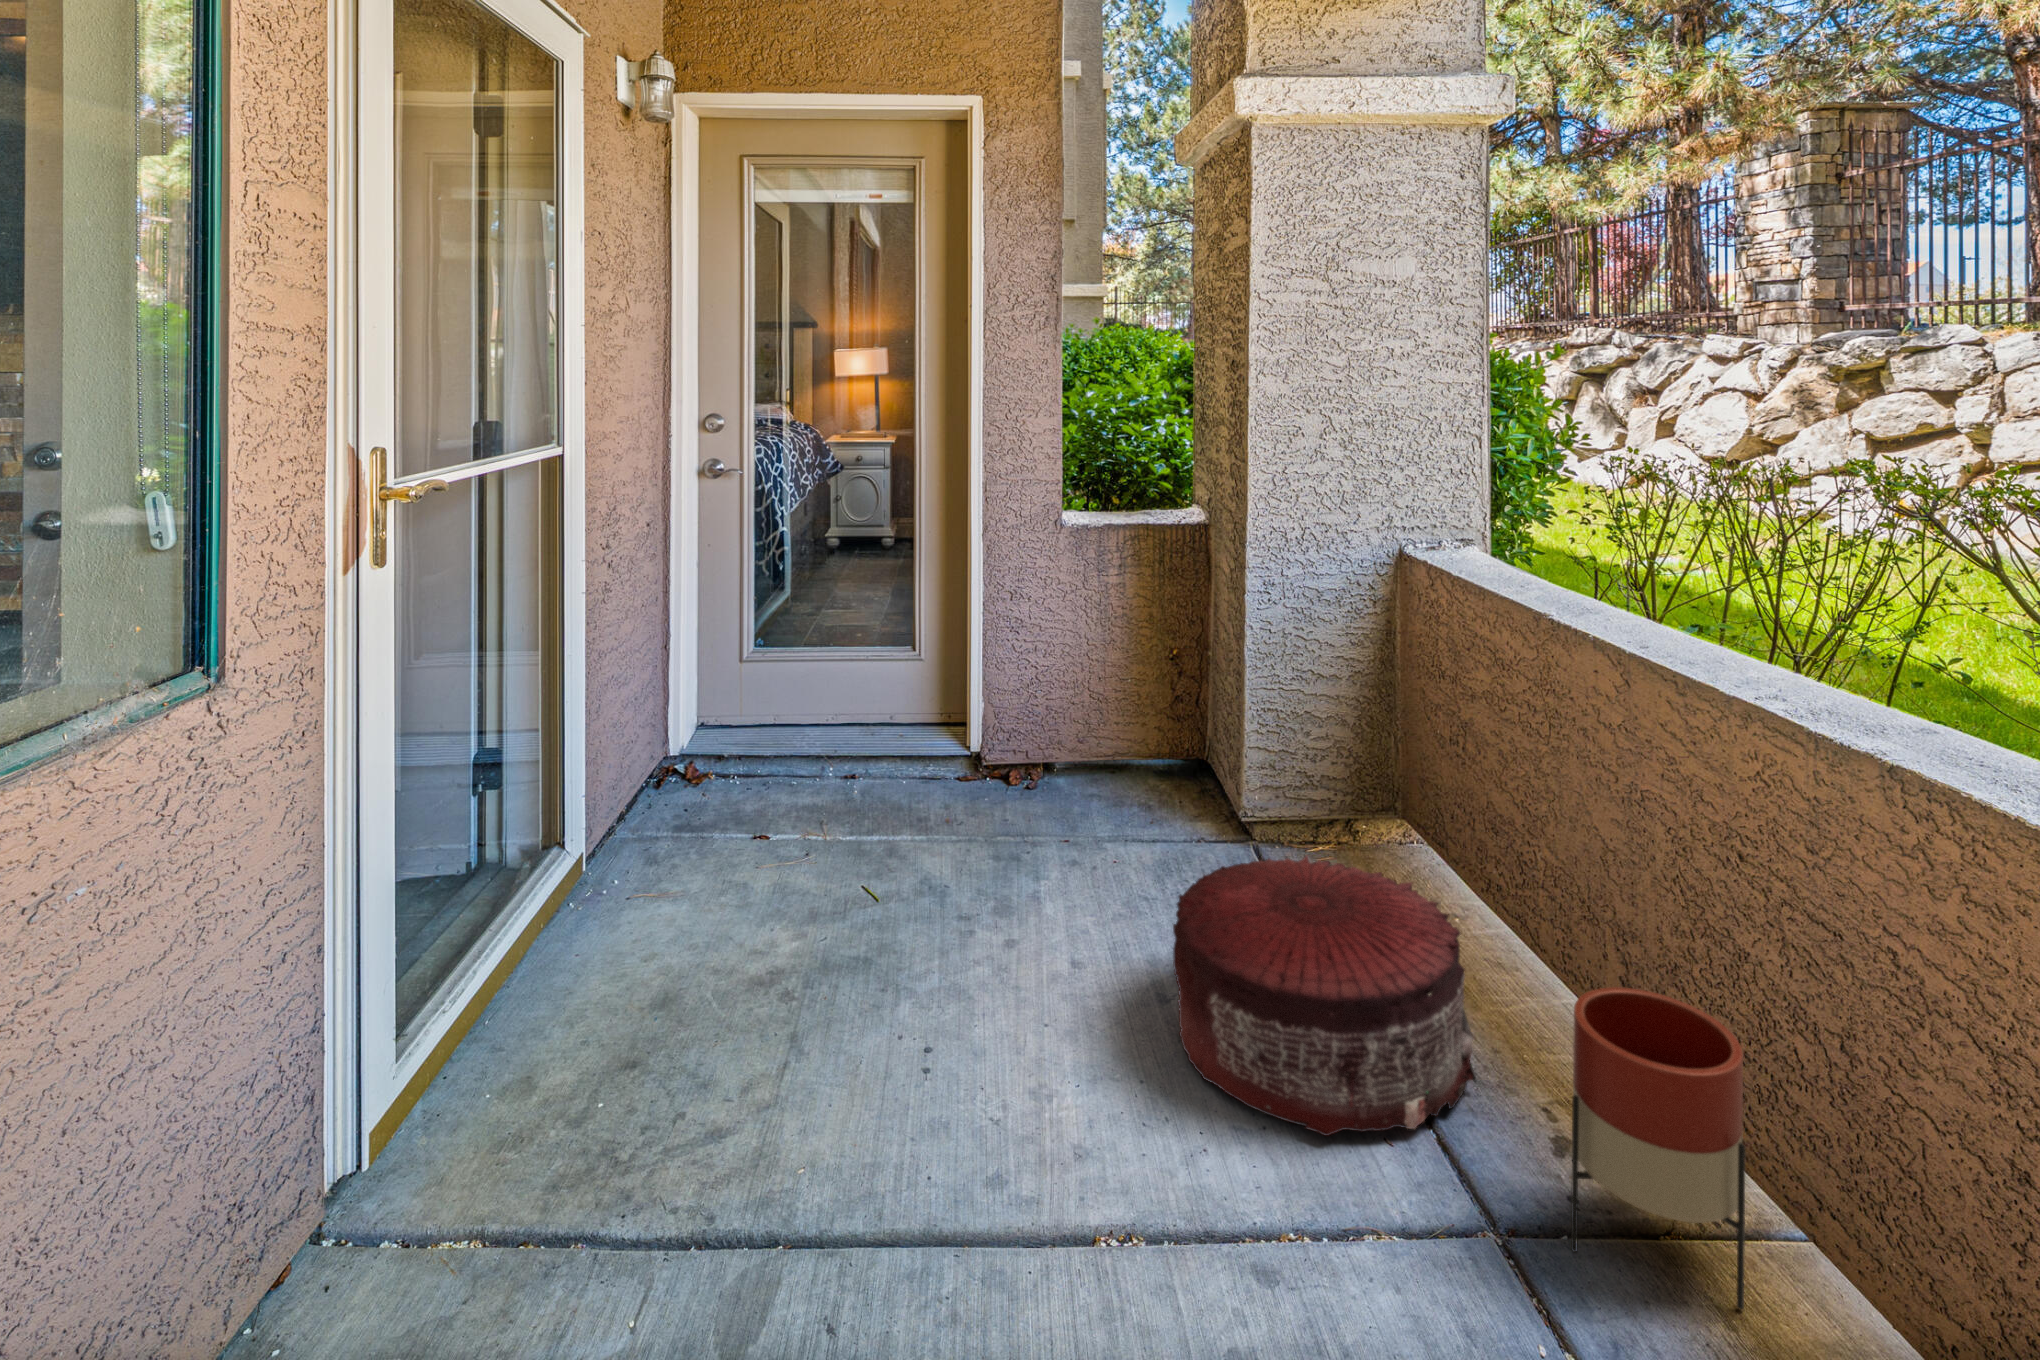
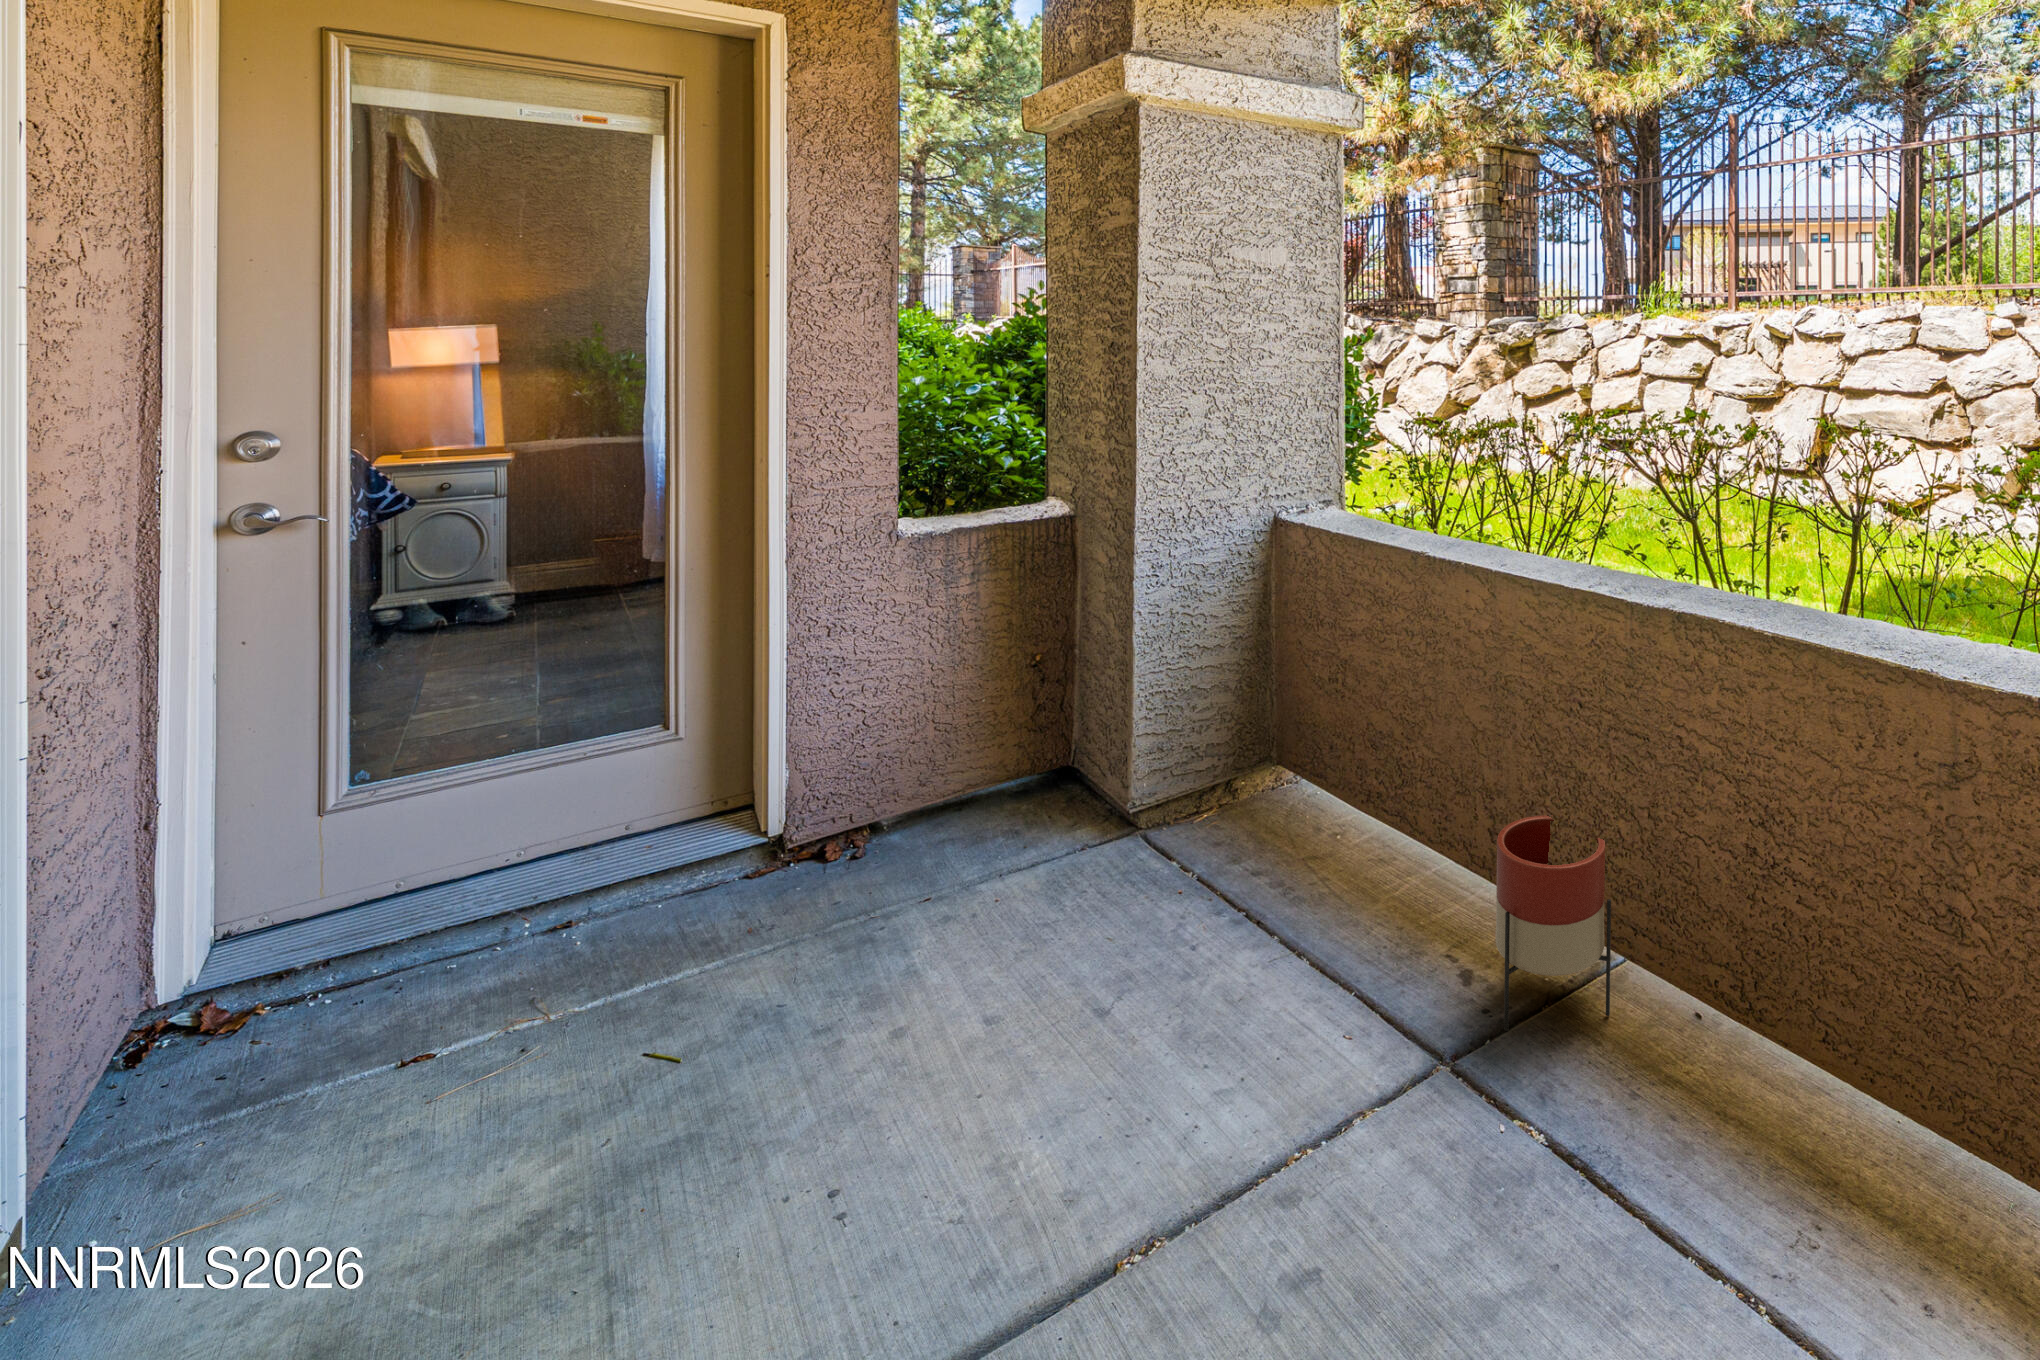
pouf: present [1173,857,1476,1136] -> none [1128,792,1403,1042]

